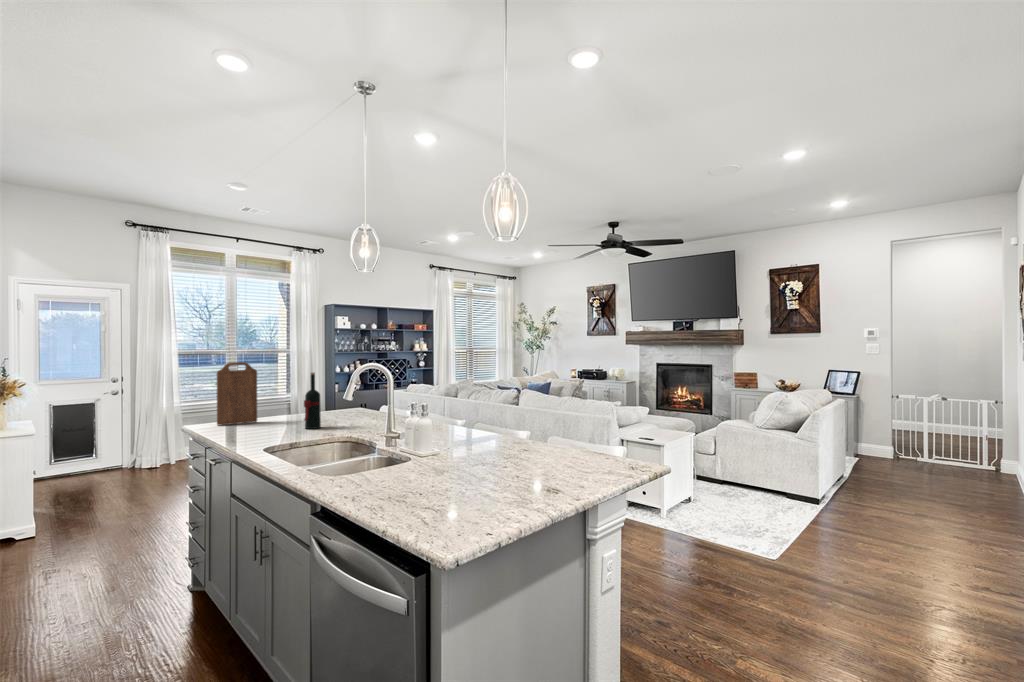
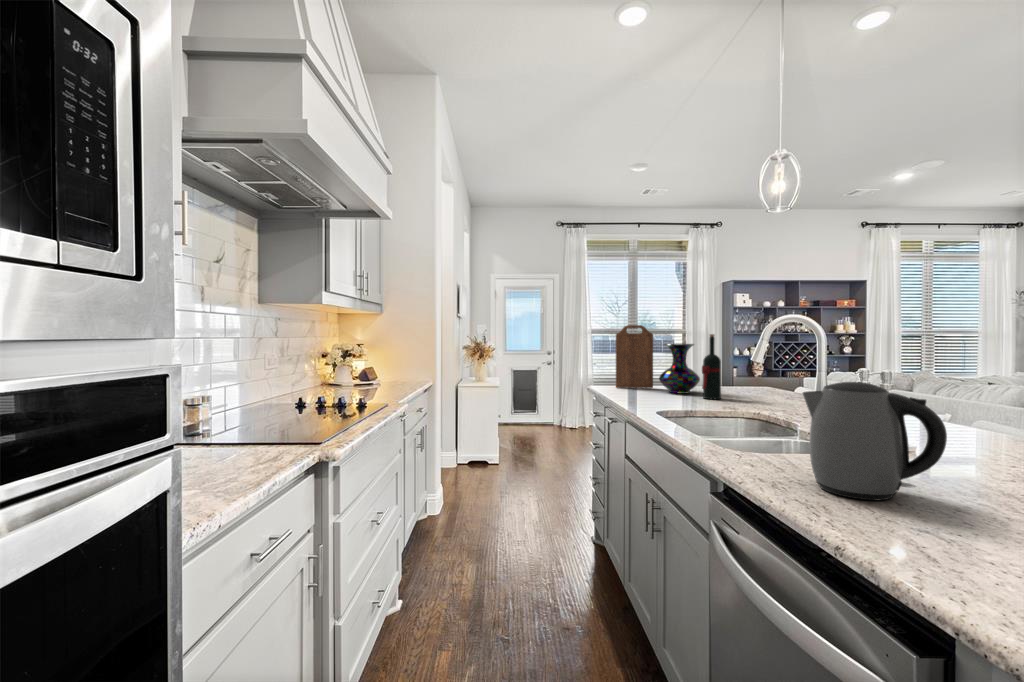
vase: none [264,379,303,426] -> present [659,344,700,394]
kettle: none [370,425,442,498] -> present [802,382,947,500]

